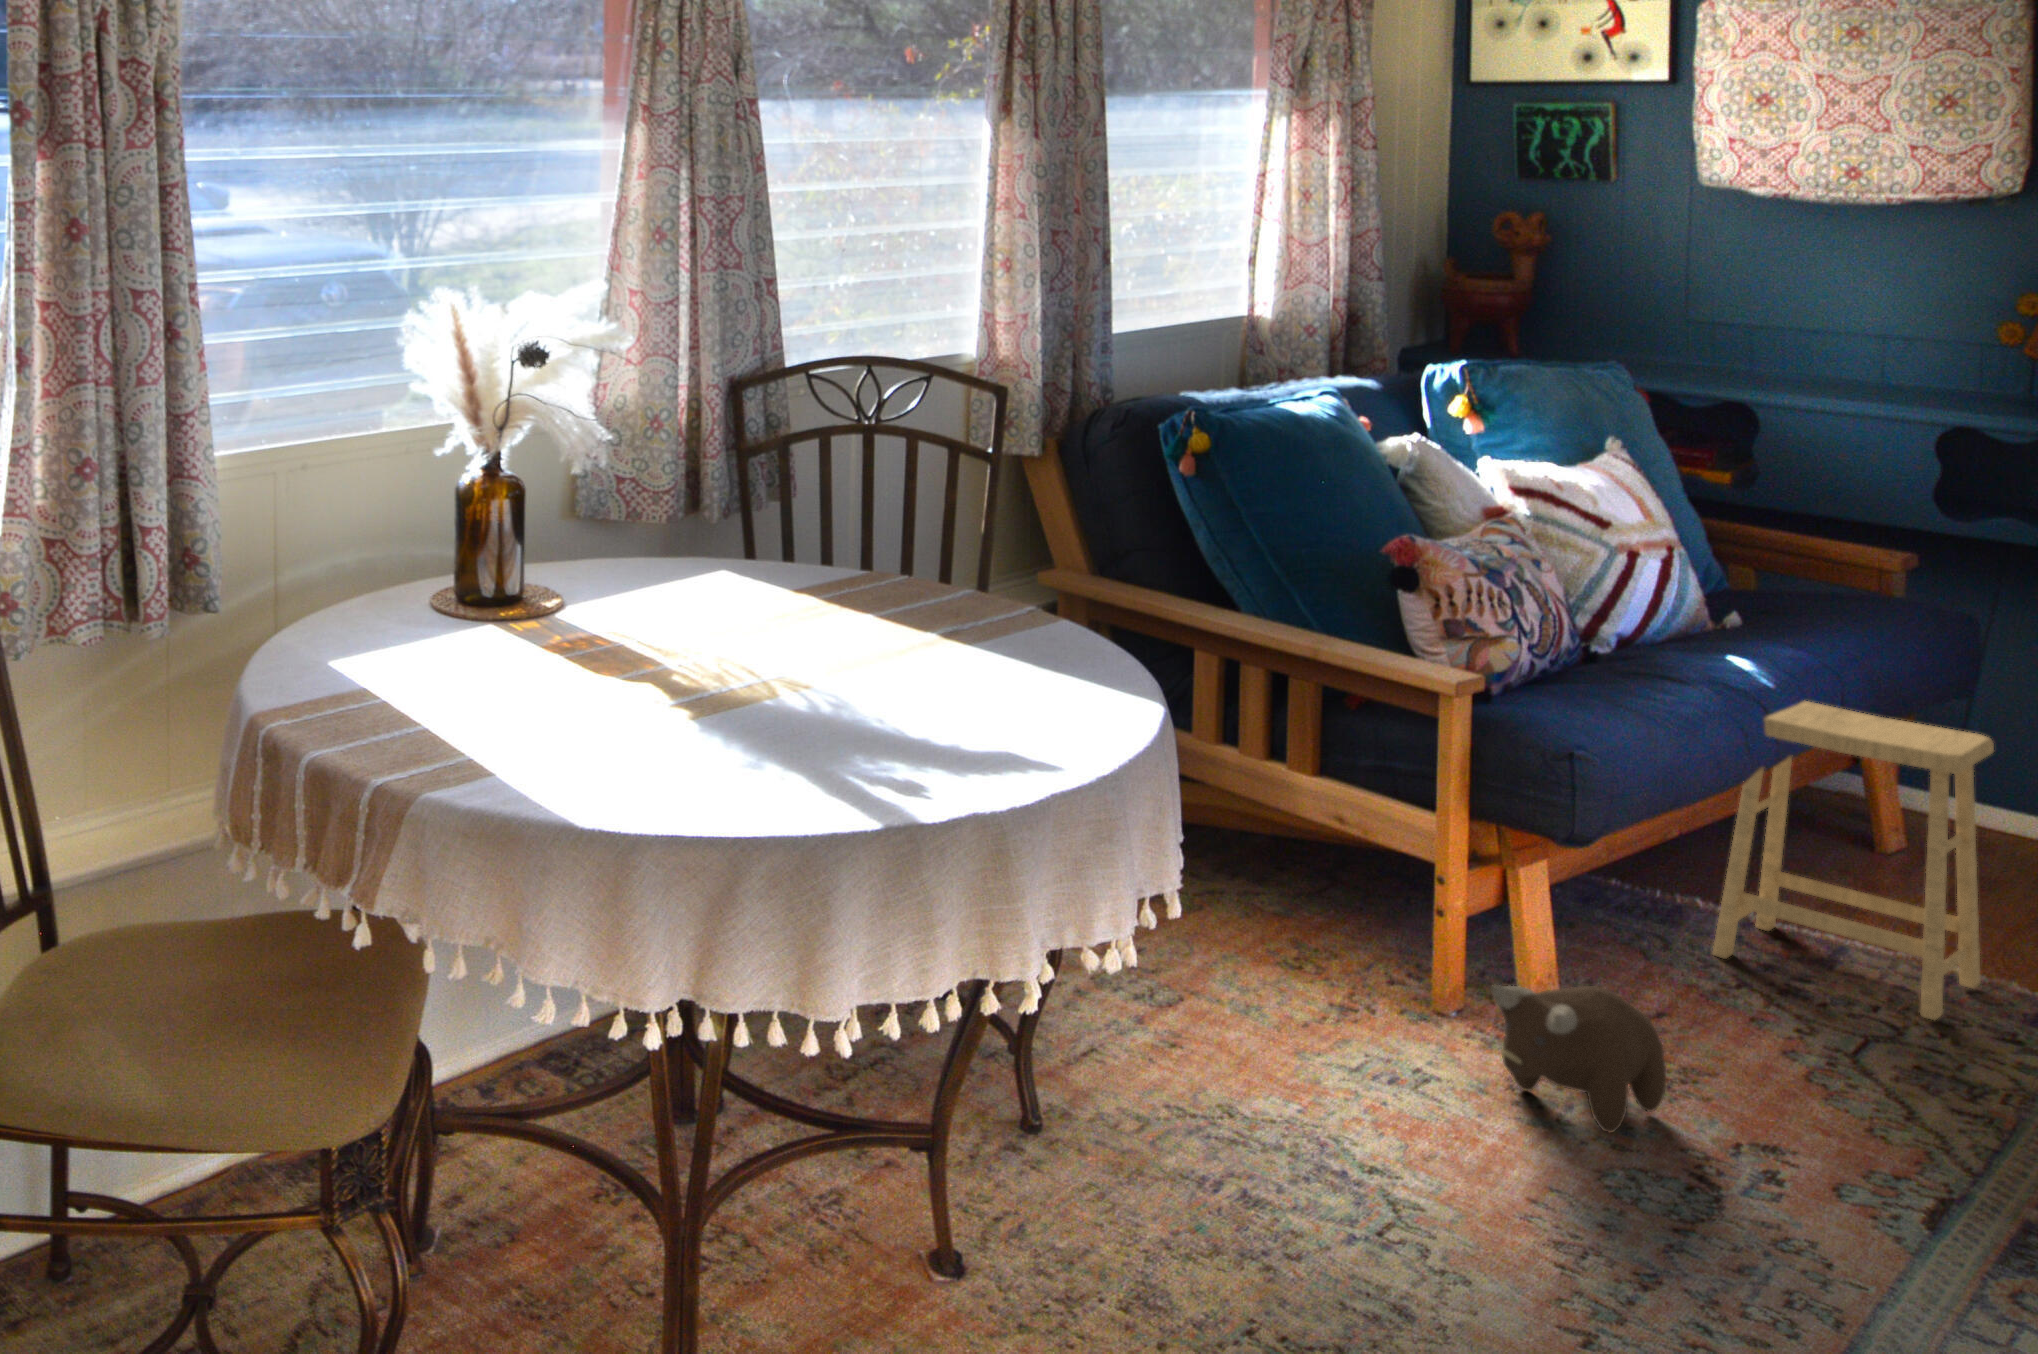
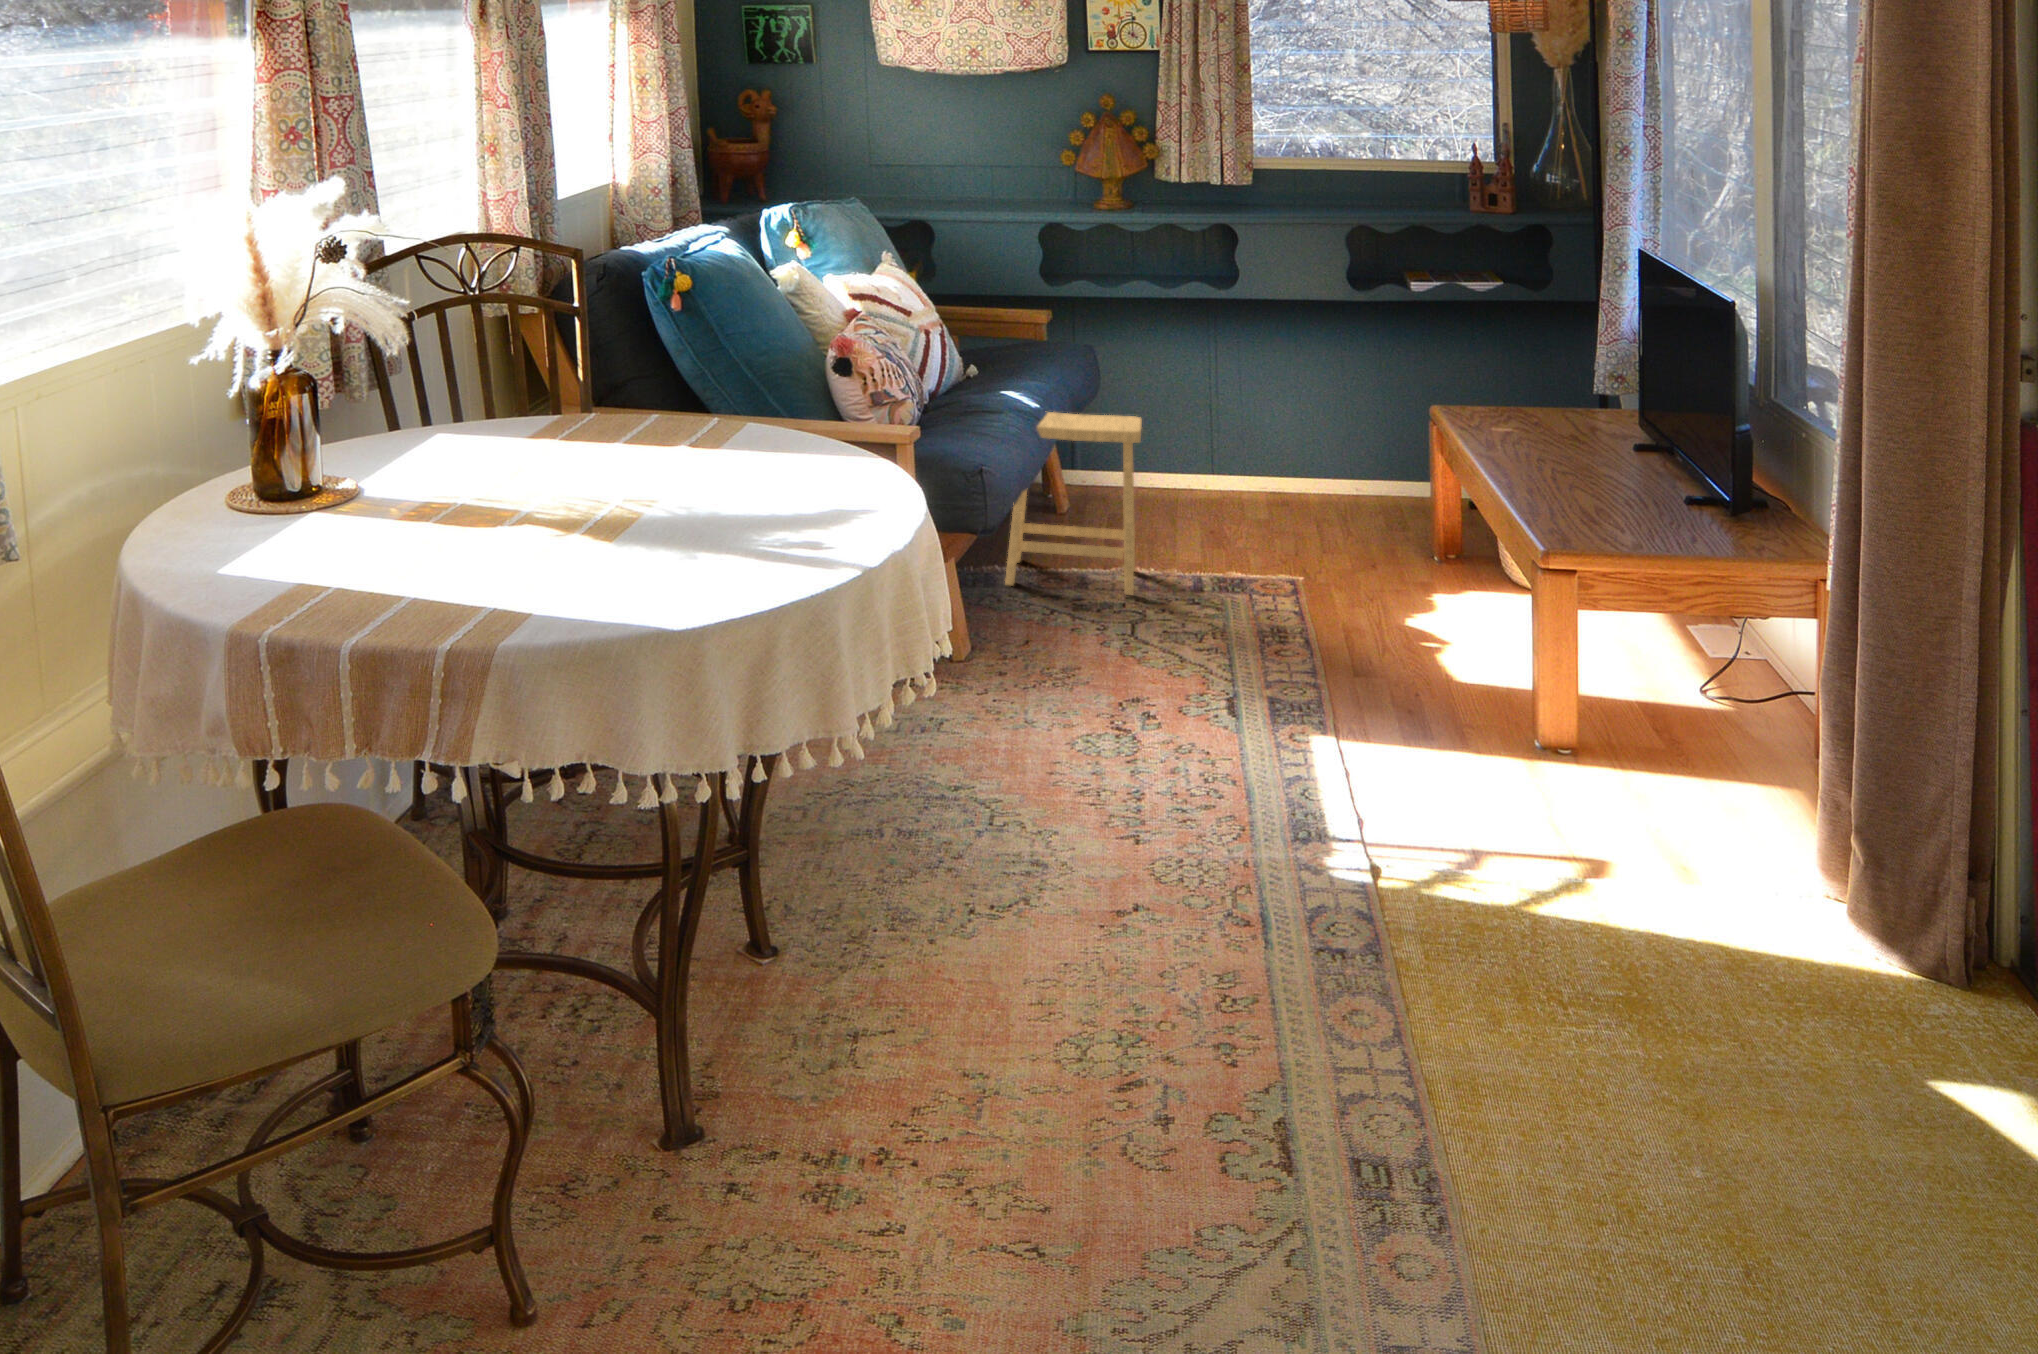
plush toy: present [1490,985,1666,1133] -> none [971,620,1062,711]

